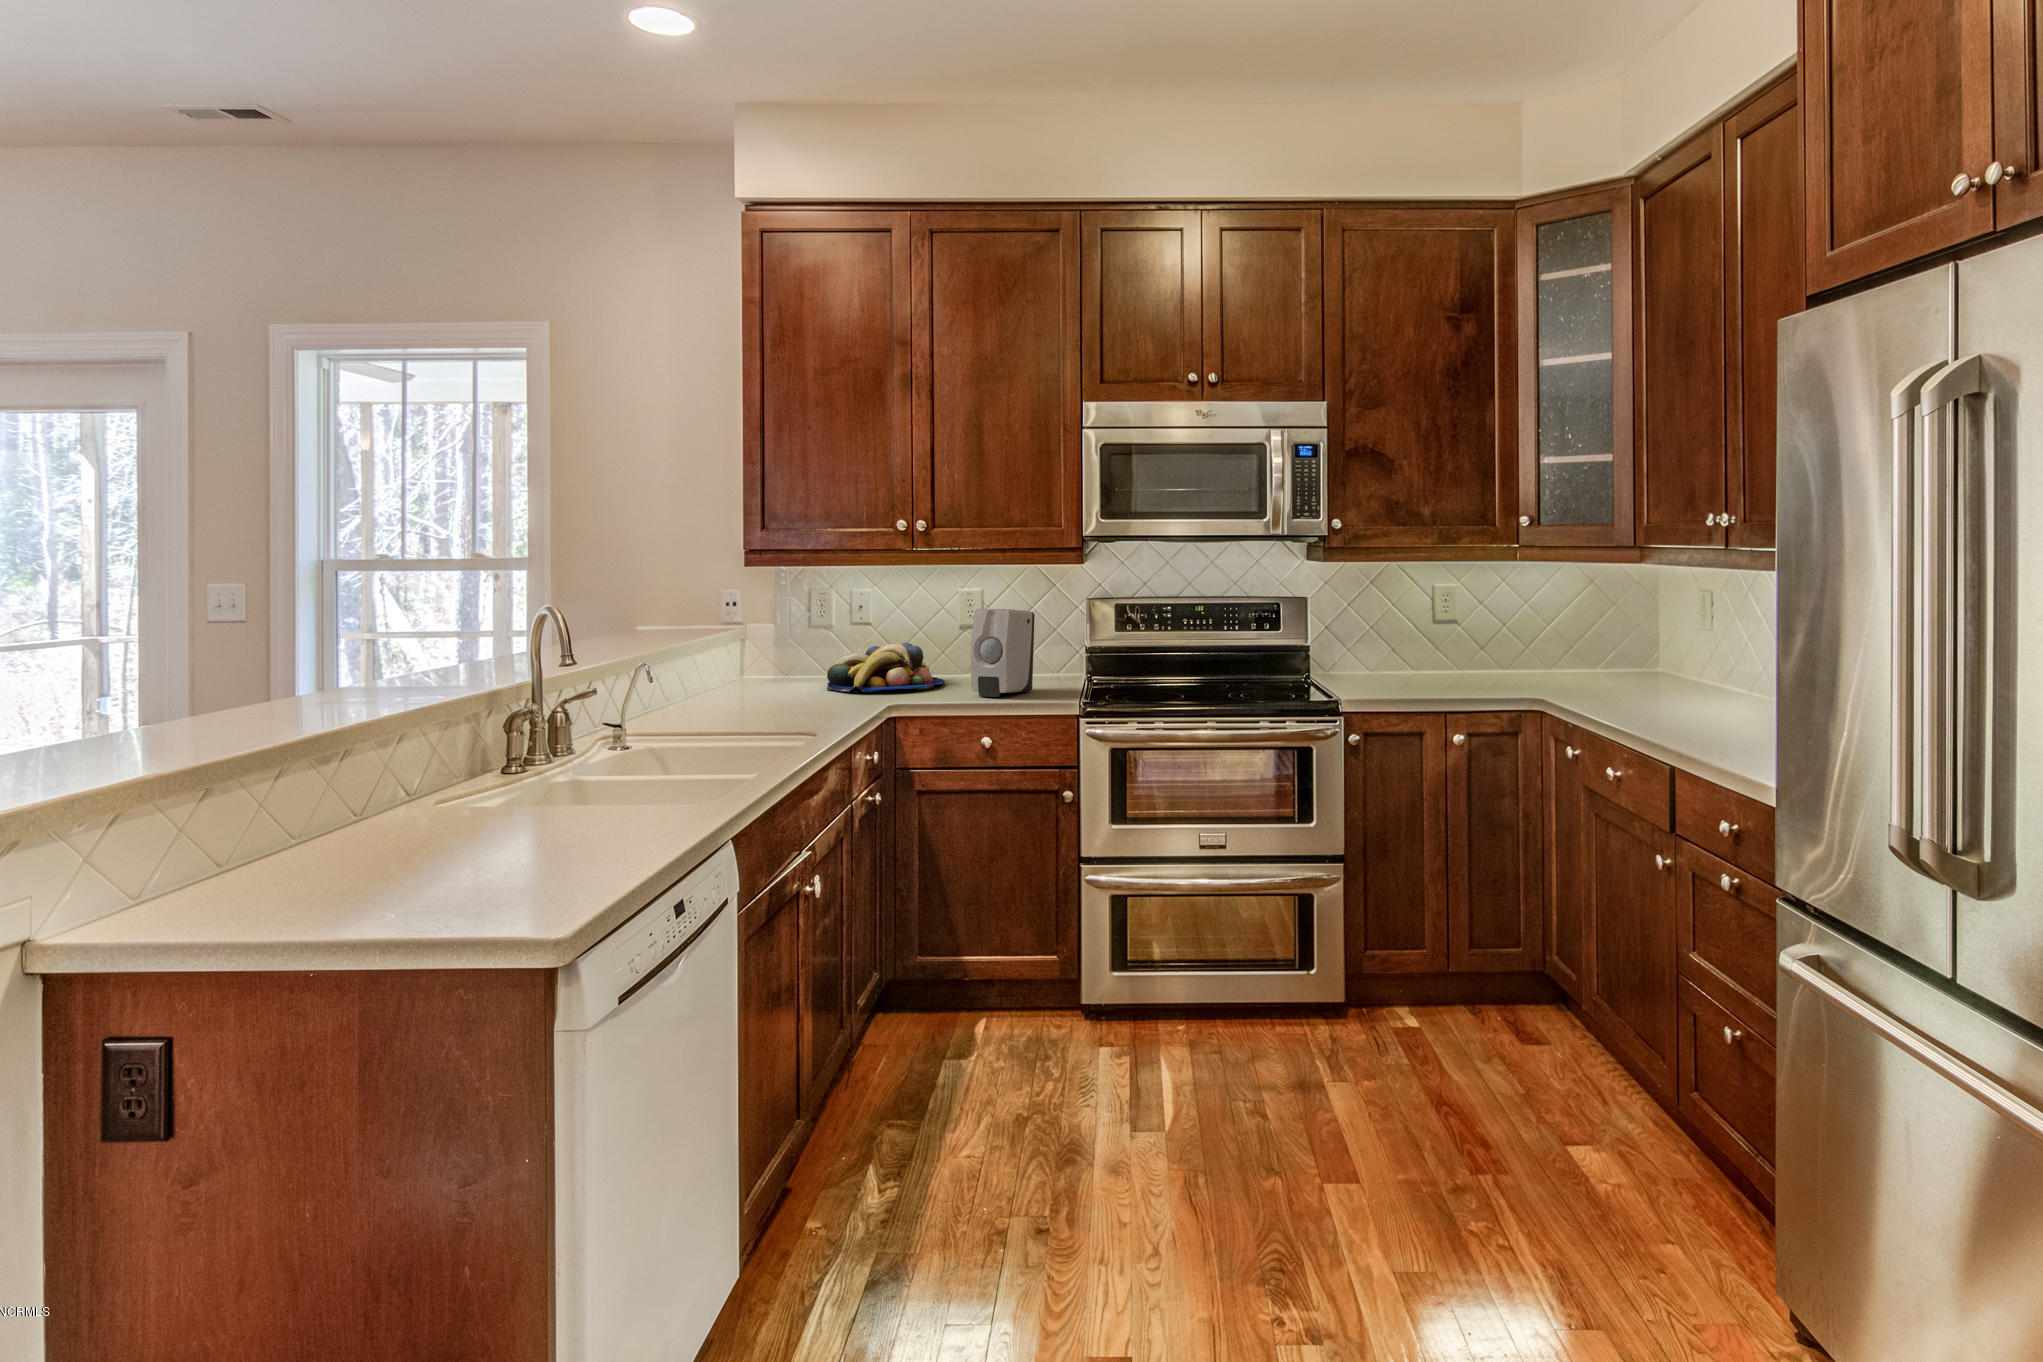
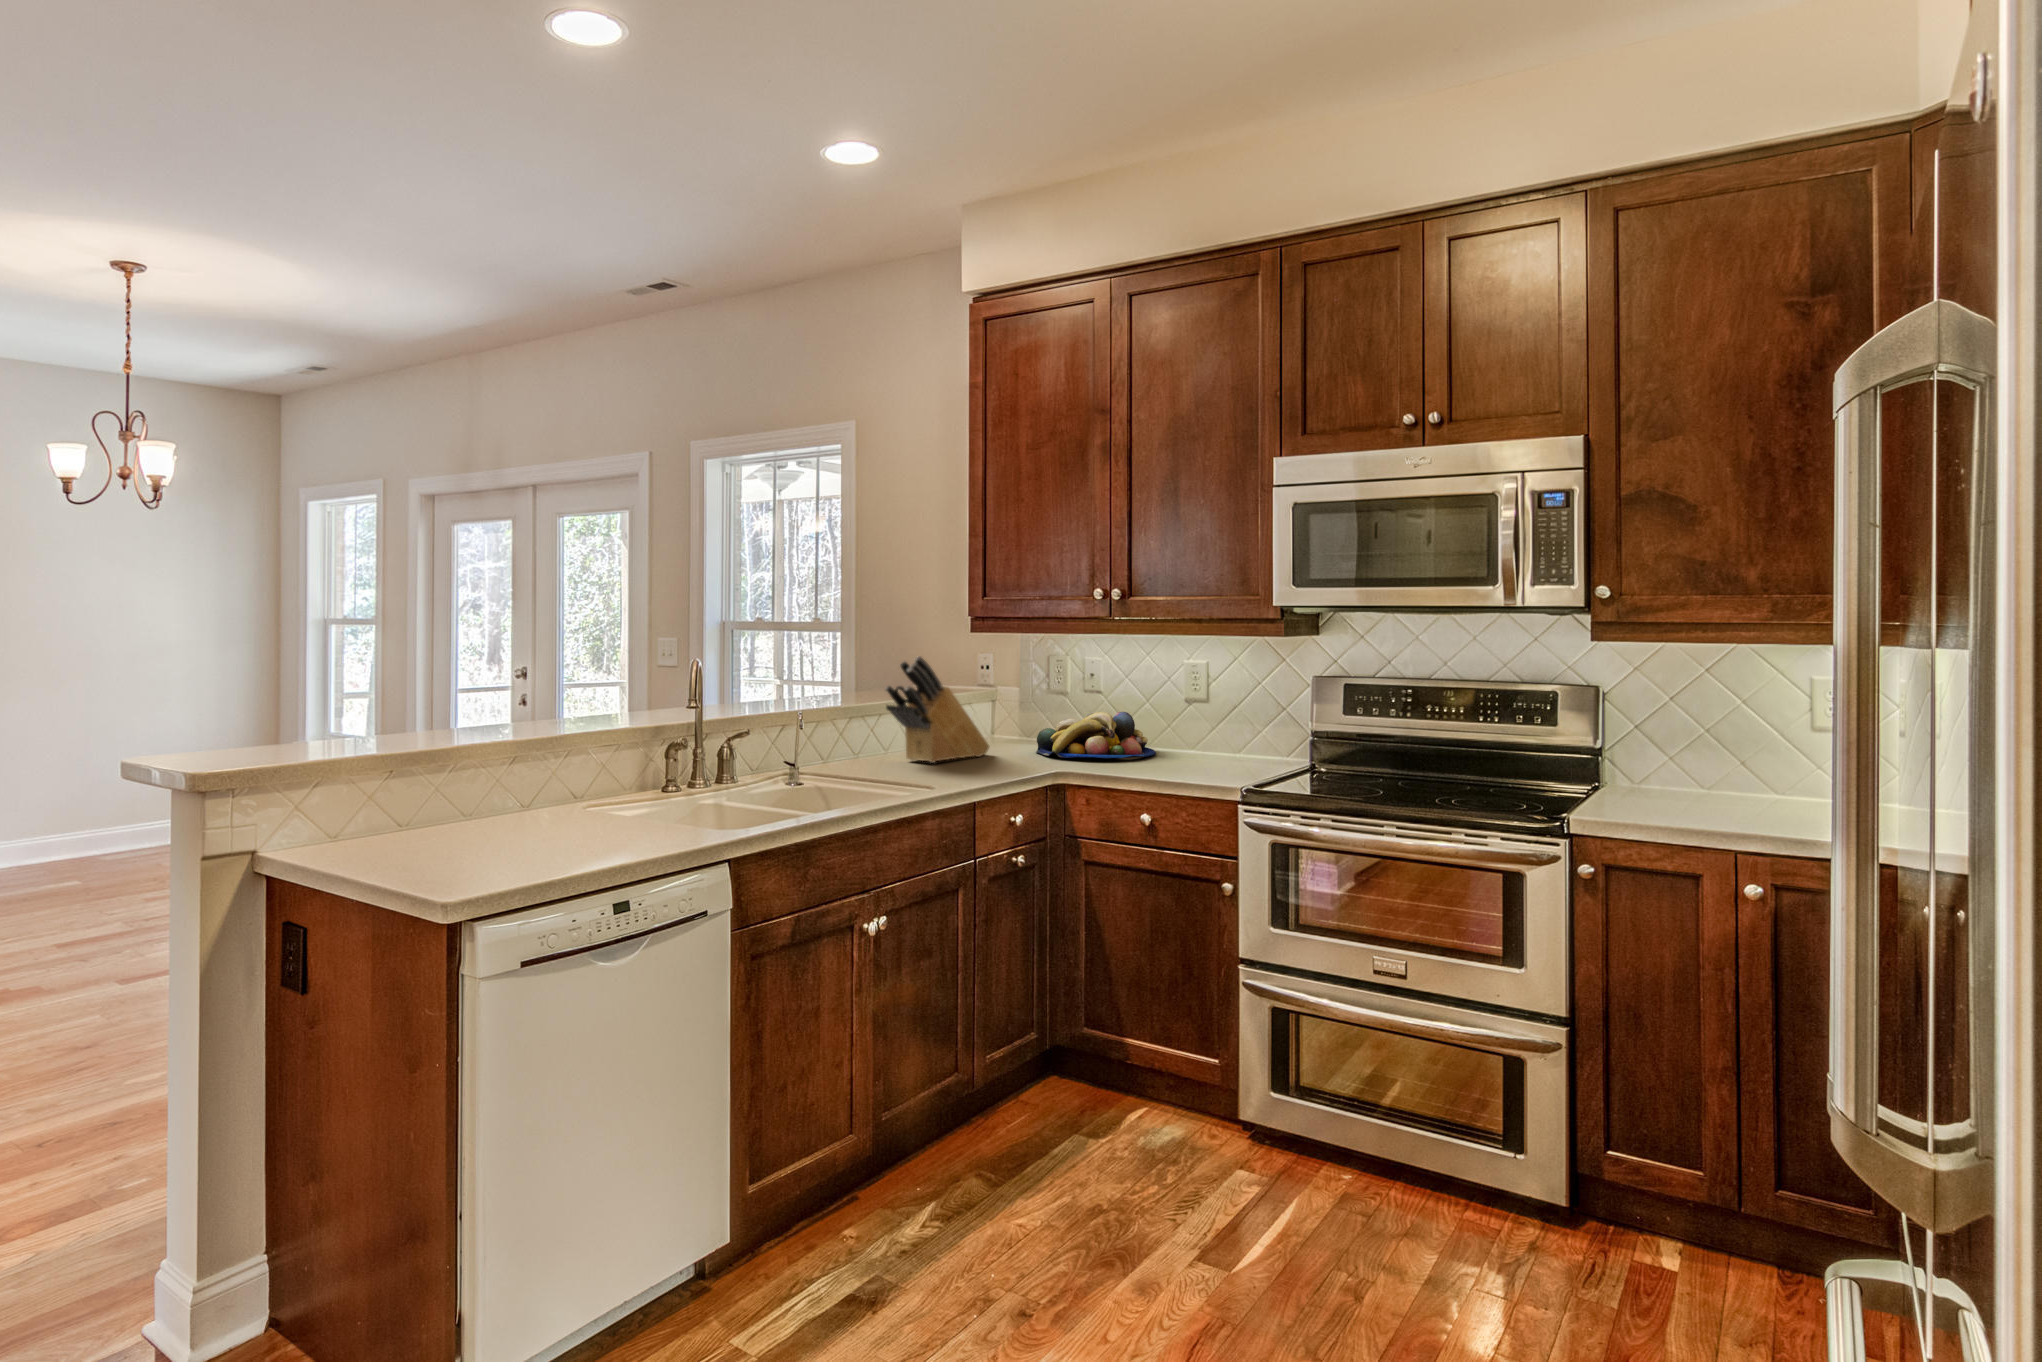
knife block: none [687,592,785,709] -> present [886,656,989,763]
soap dispenser: present [971,609,1035,697] -> none [1156,680,1233,774]

